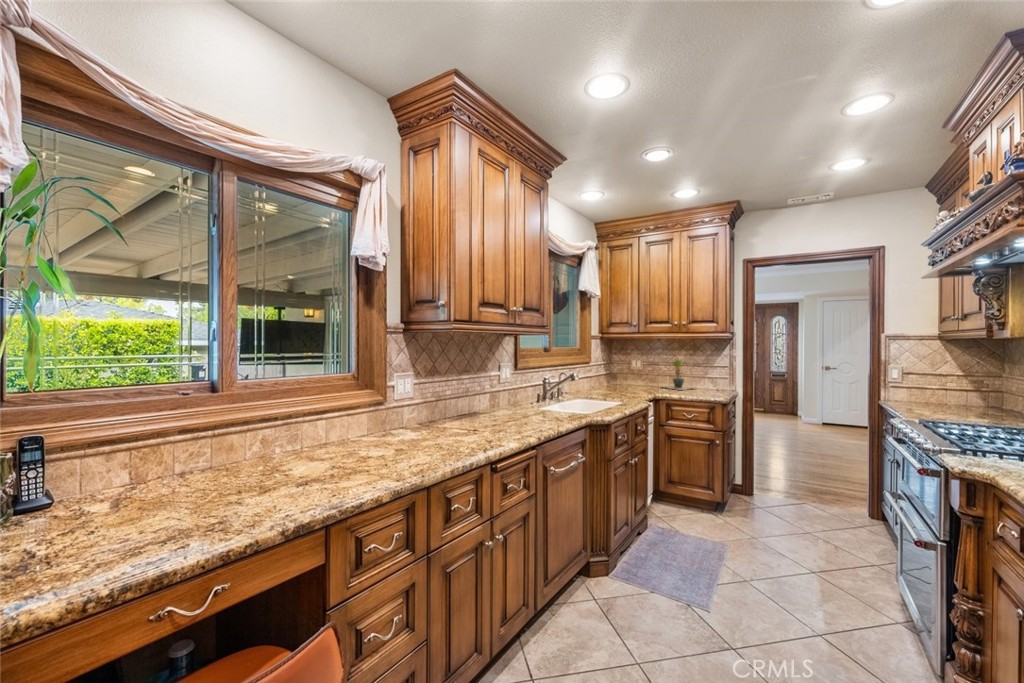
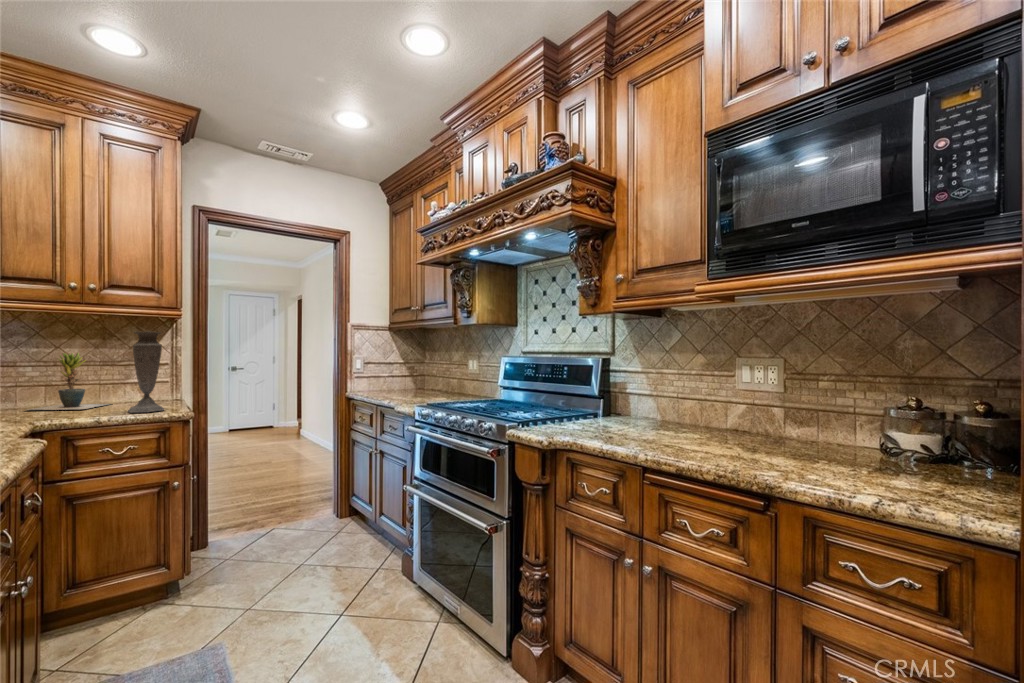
vase: none [697,348,715,396] -> present [128,331,164,413]

